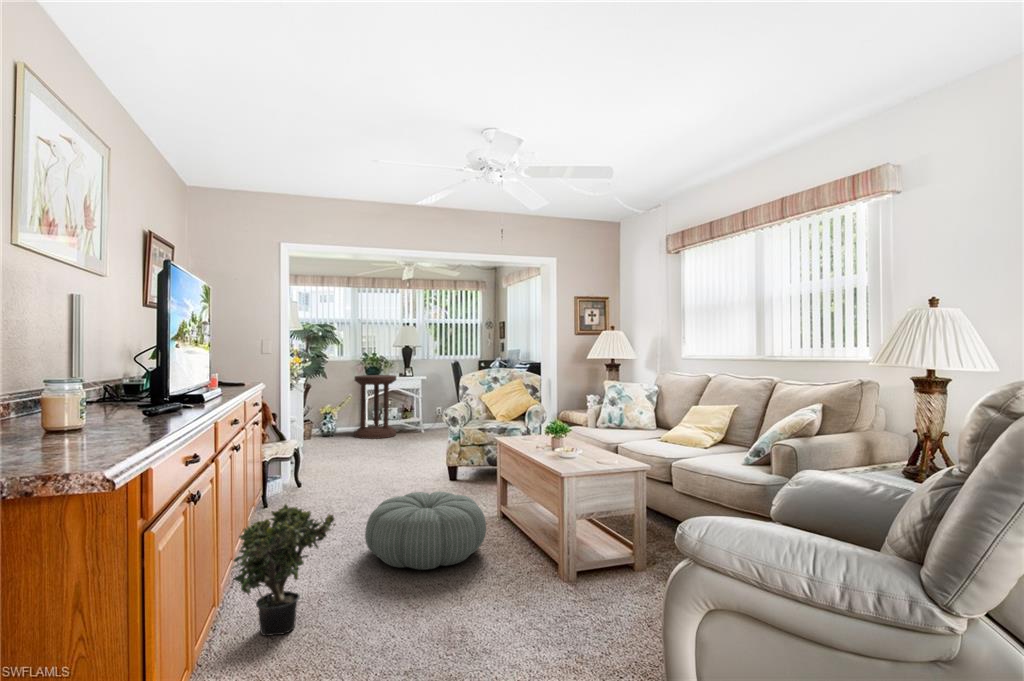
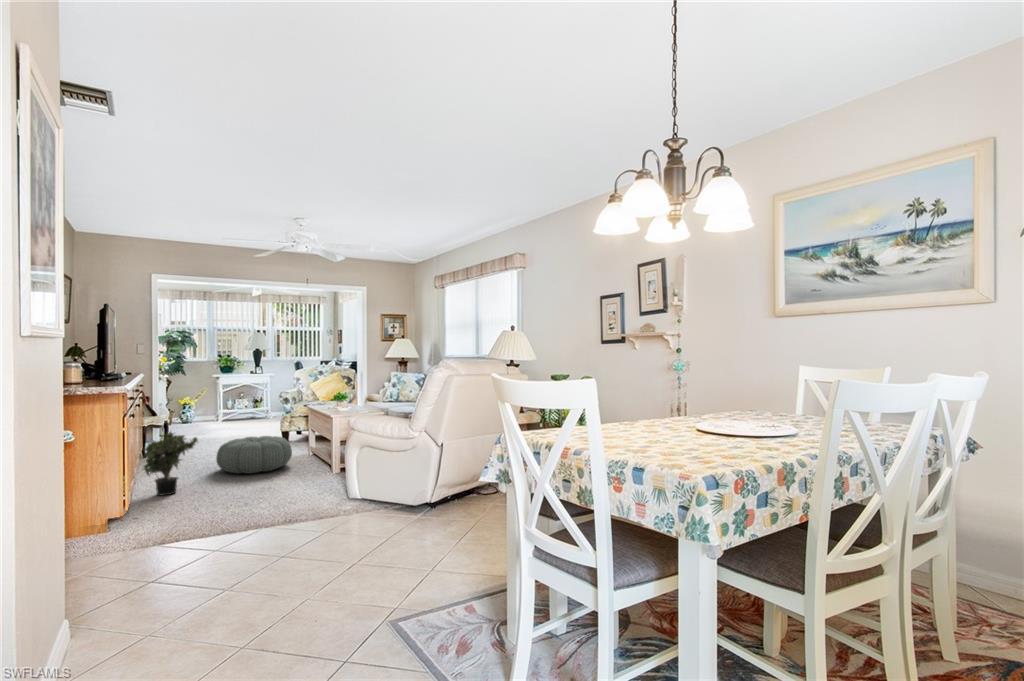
side table: present [354,375,396,439] -> none [210,373,247,422]

